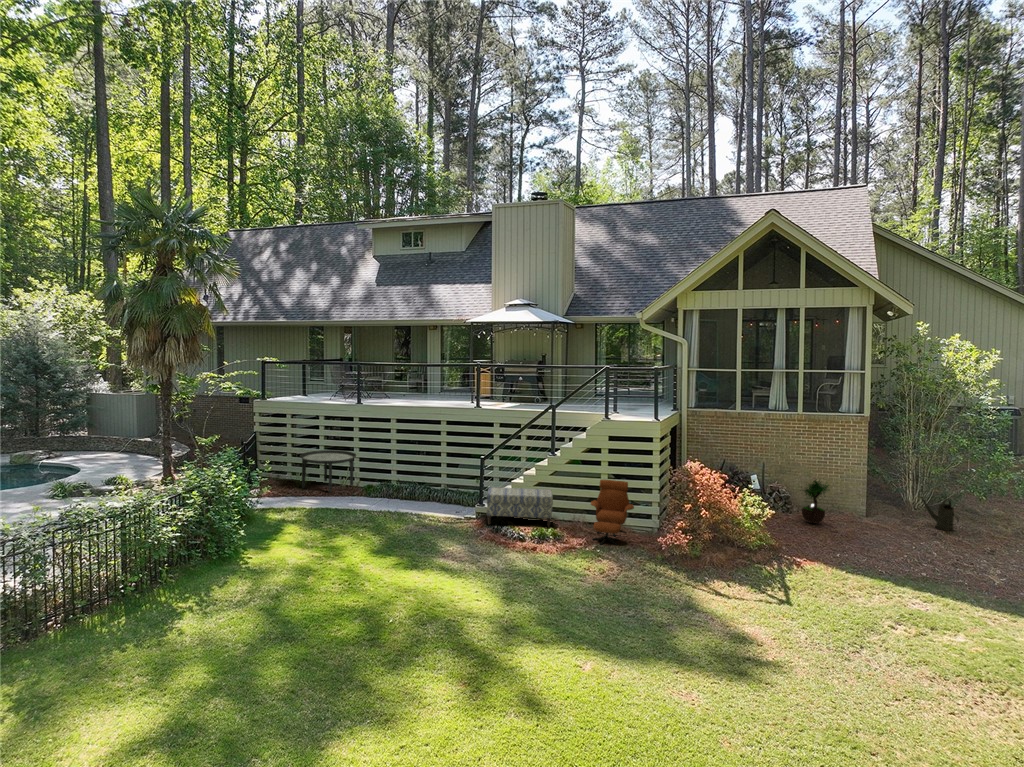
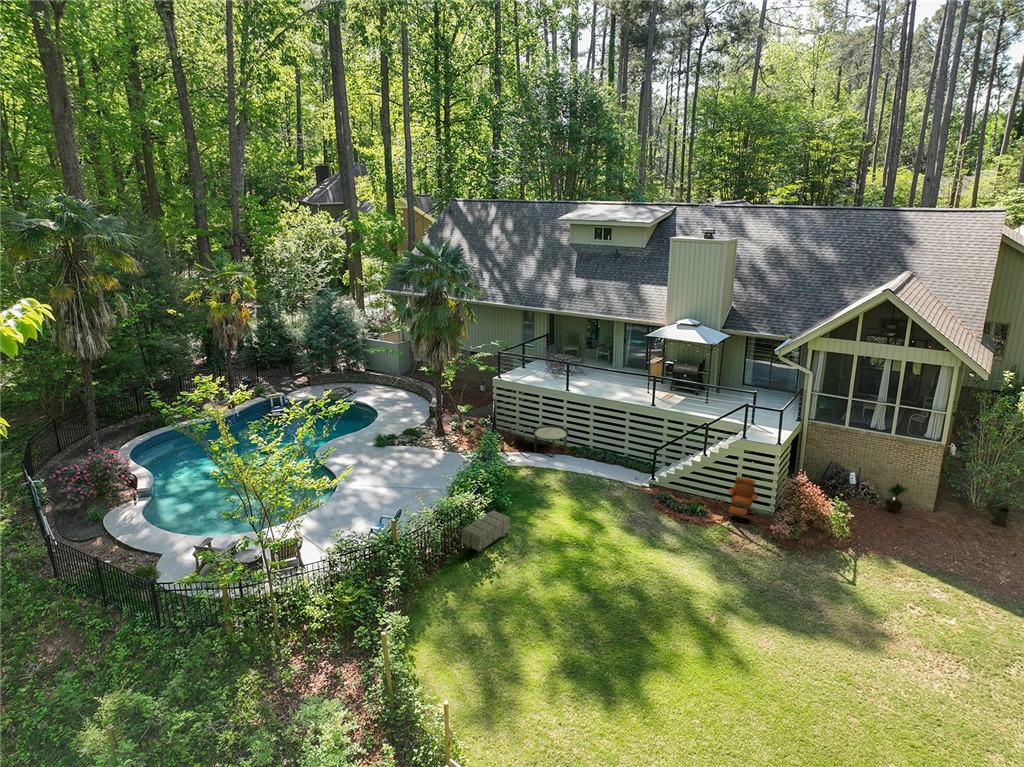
bench: present [487,487,553,527] -> present [461,510,510,556]

